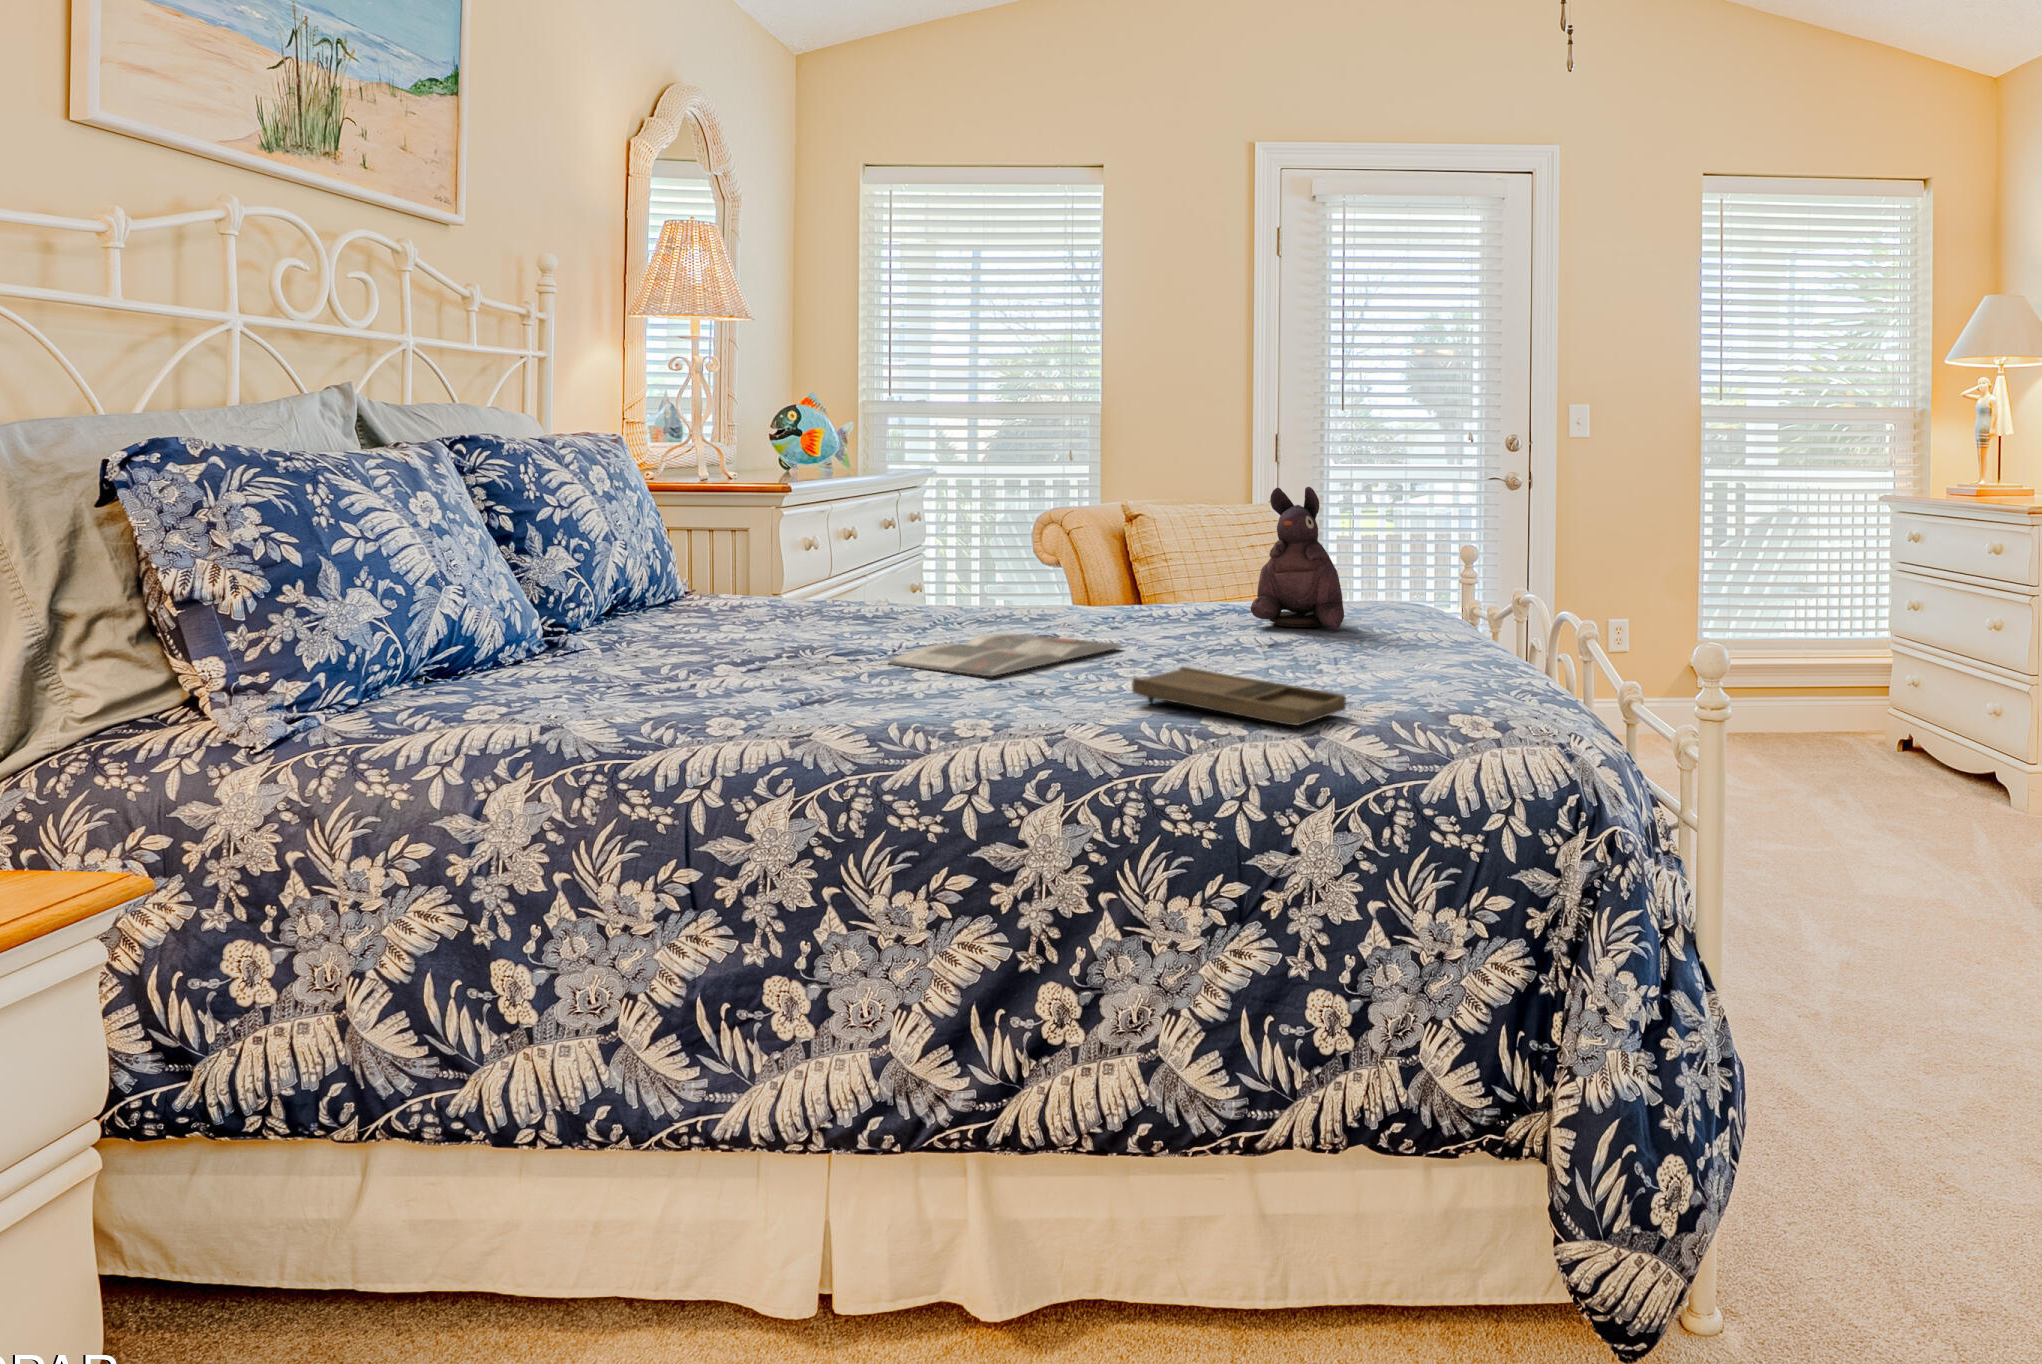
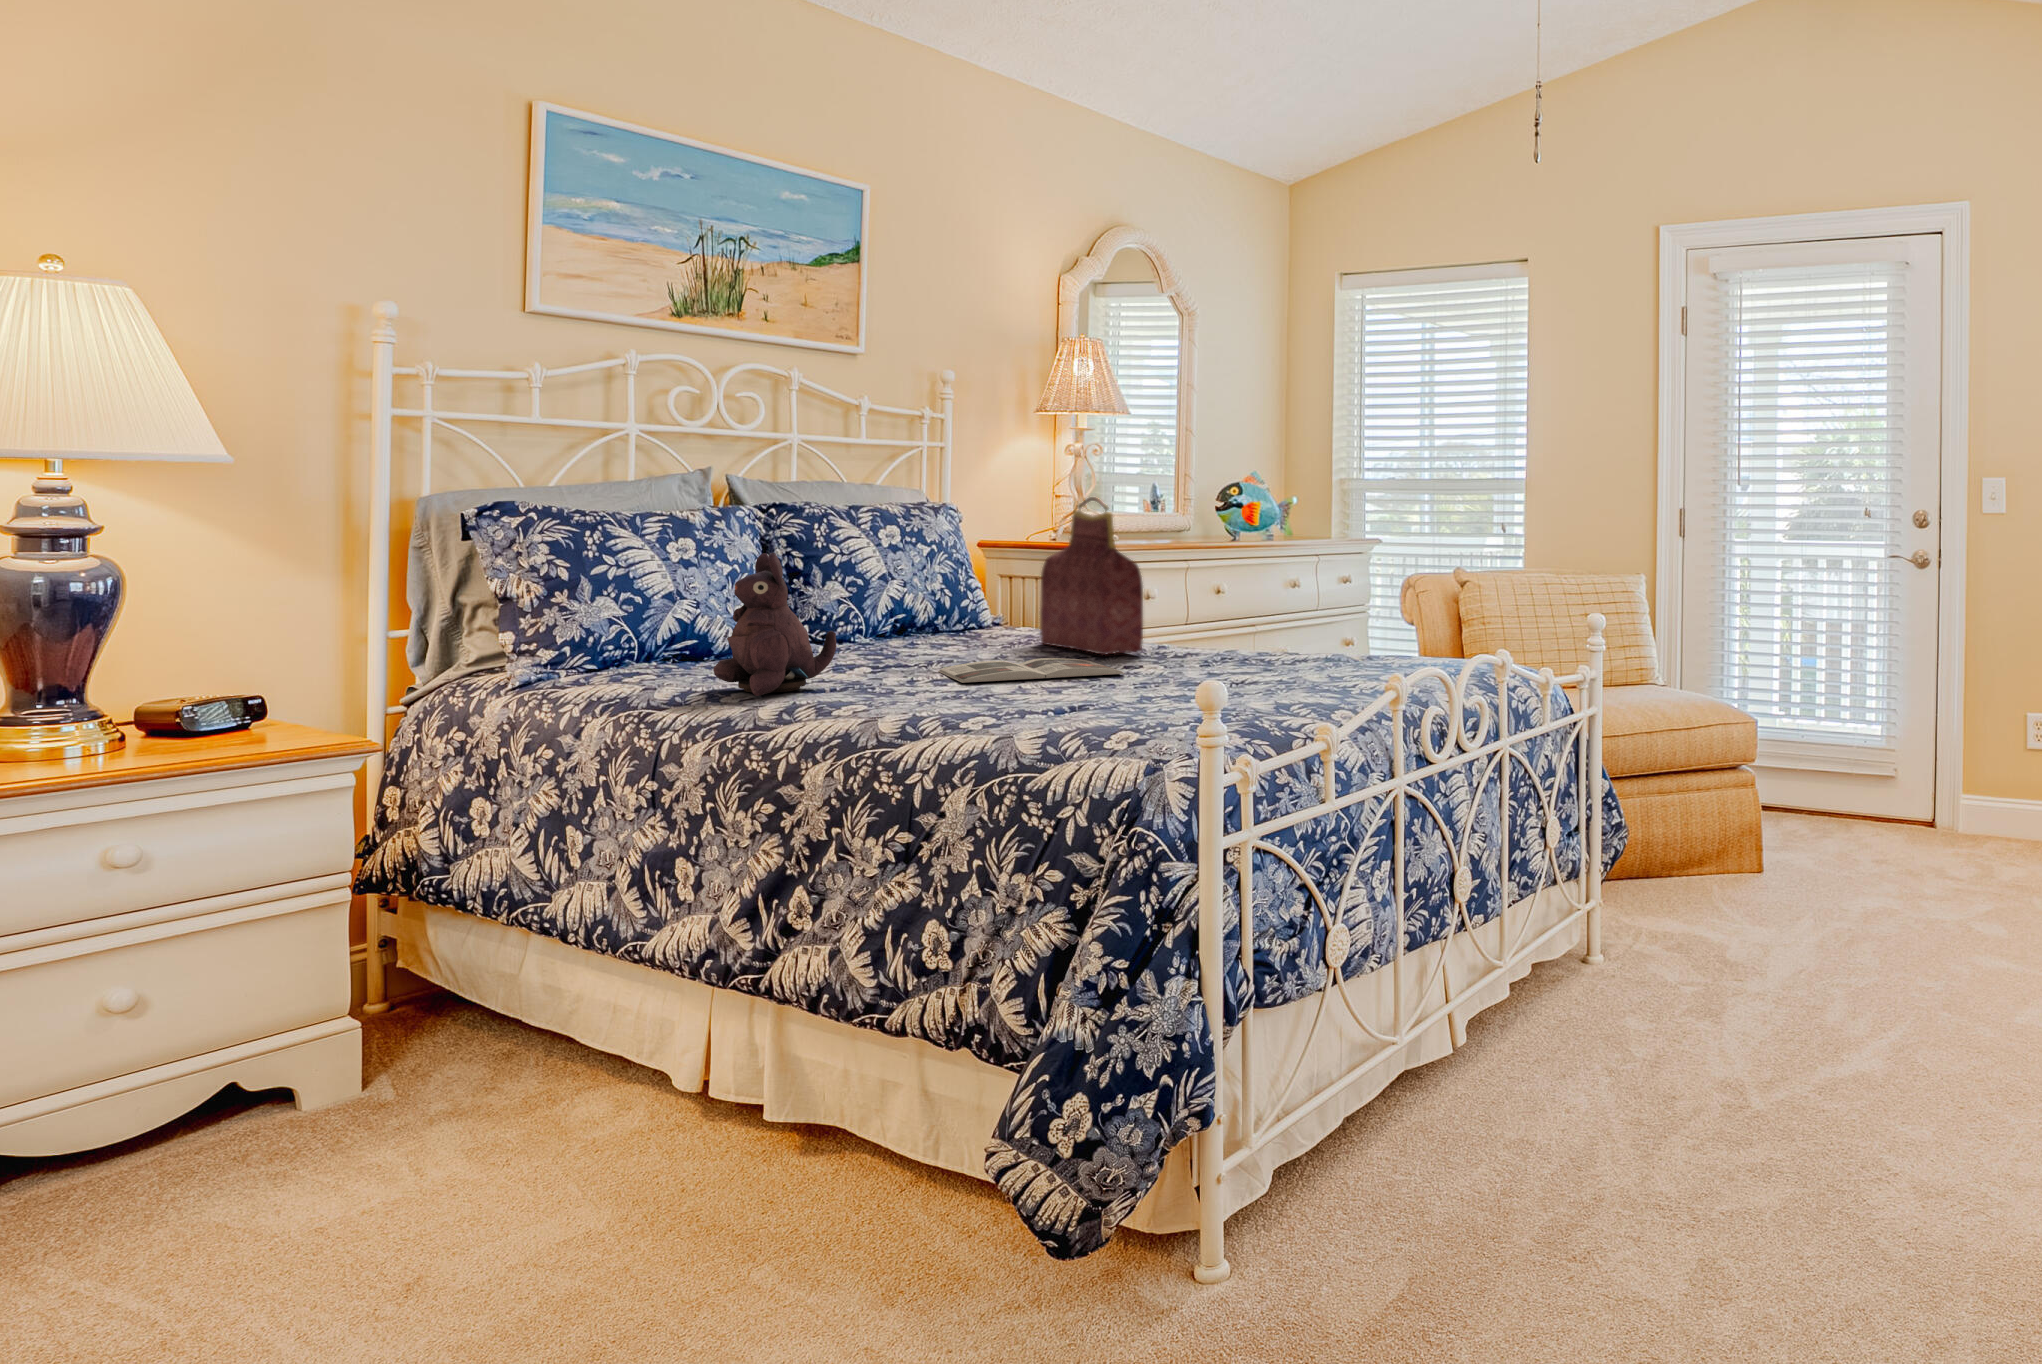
handbag: none [858,423,1042,625] -> present [1040,497,1143,655]
plush toy: present [1251,487,1344,629] -> present [713,553,836,696]
tray: present [1132,667,1346,725] -> none [982,682,1090,726]

